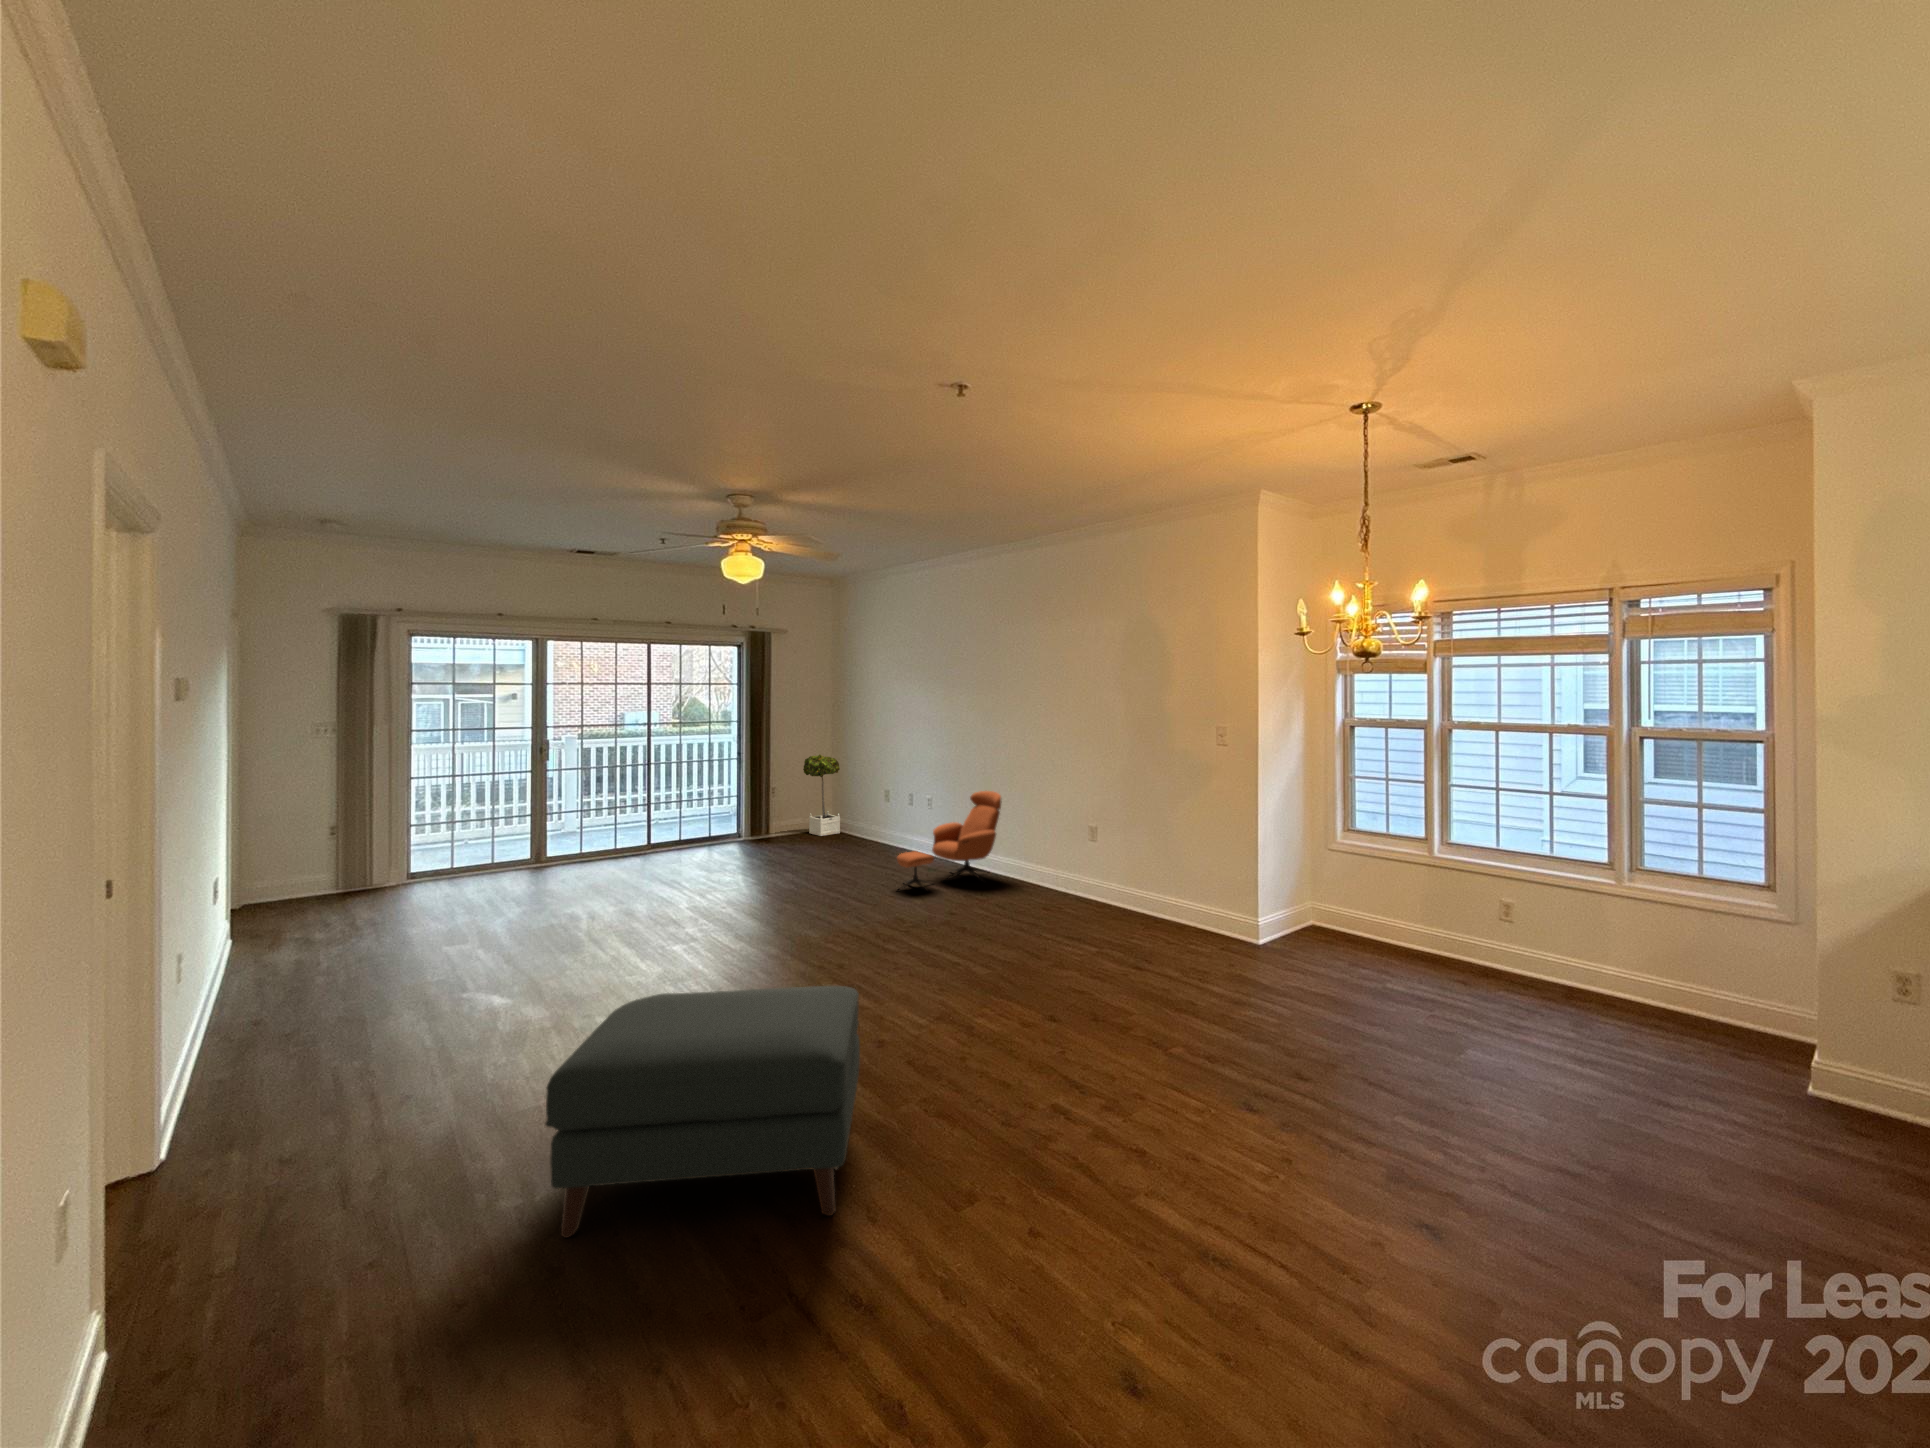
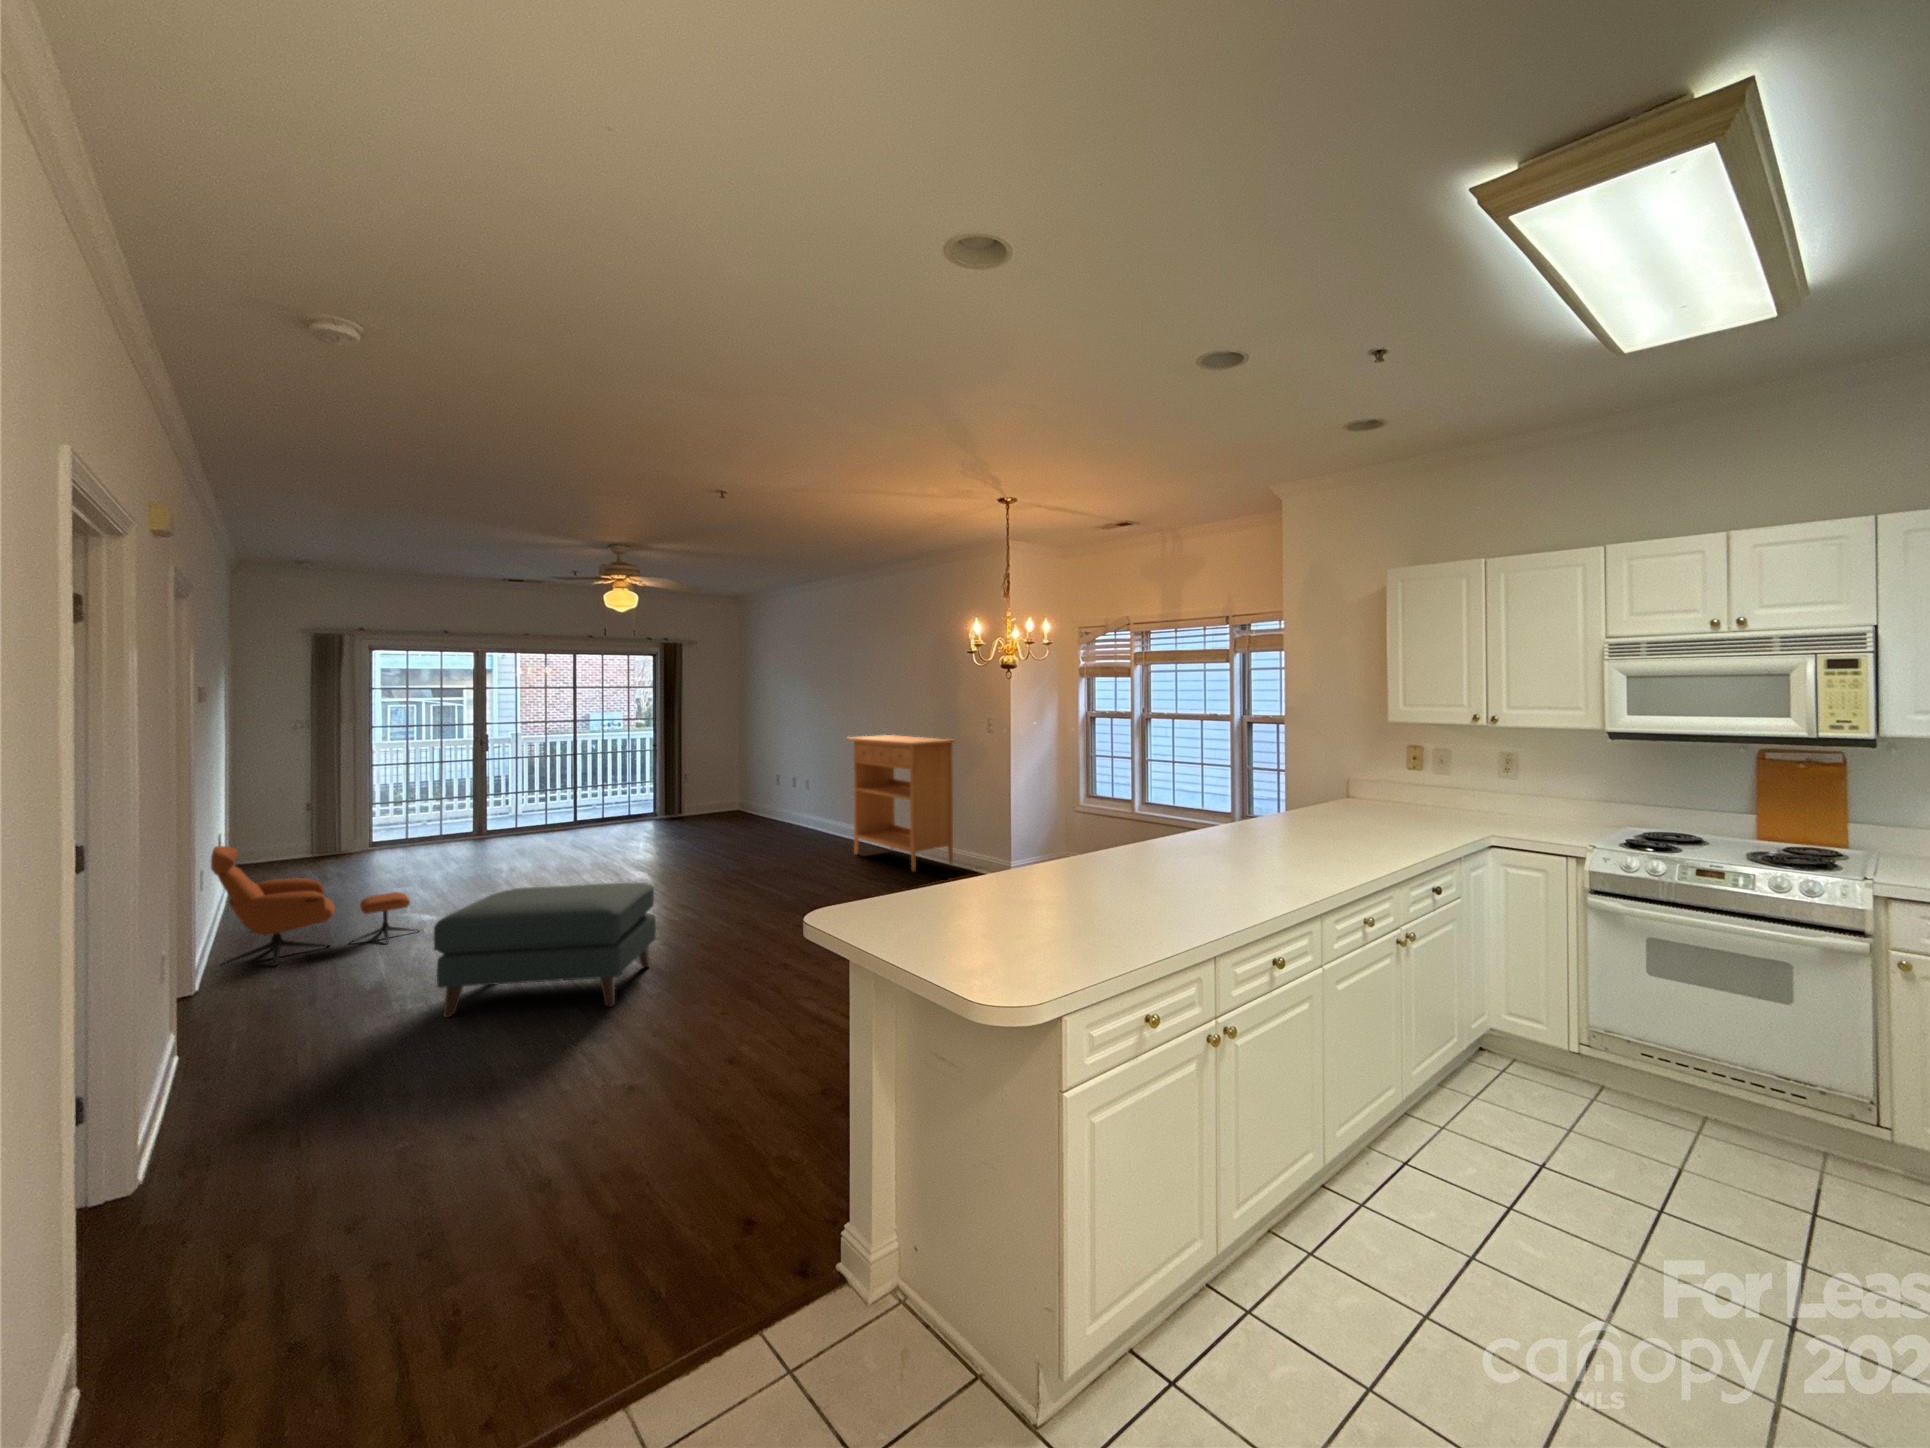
console table: none [1008,746,1165,930] -> present [848,735,955,871]
potted tree: present [803,754,840,836] -> none [711,746,743,814]
lounge chair: present [897,791,1002,889] -> present [211,846,416,966]

